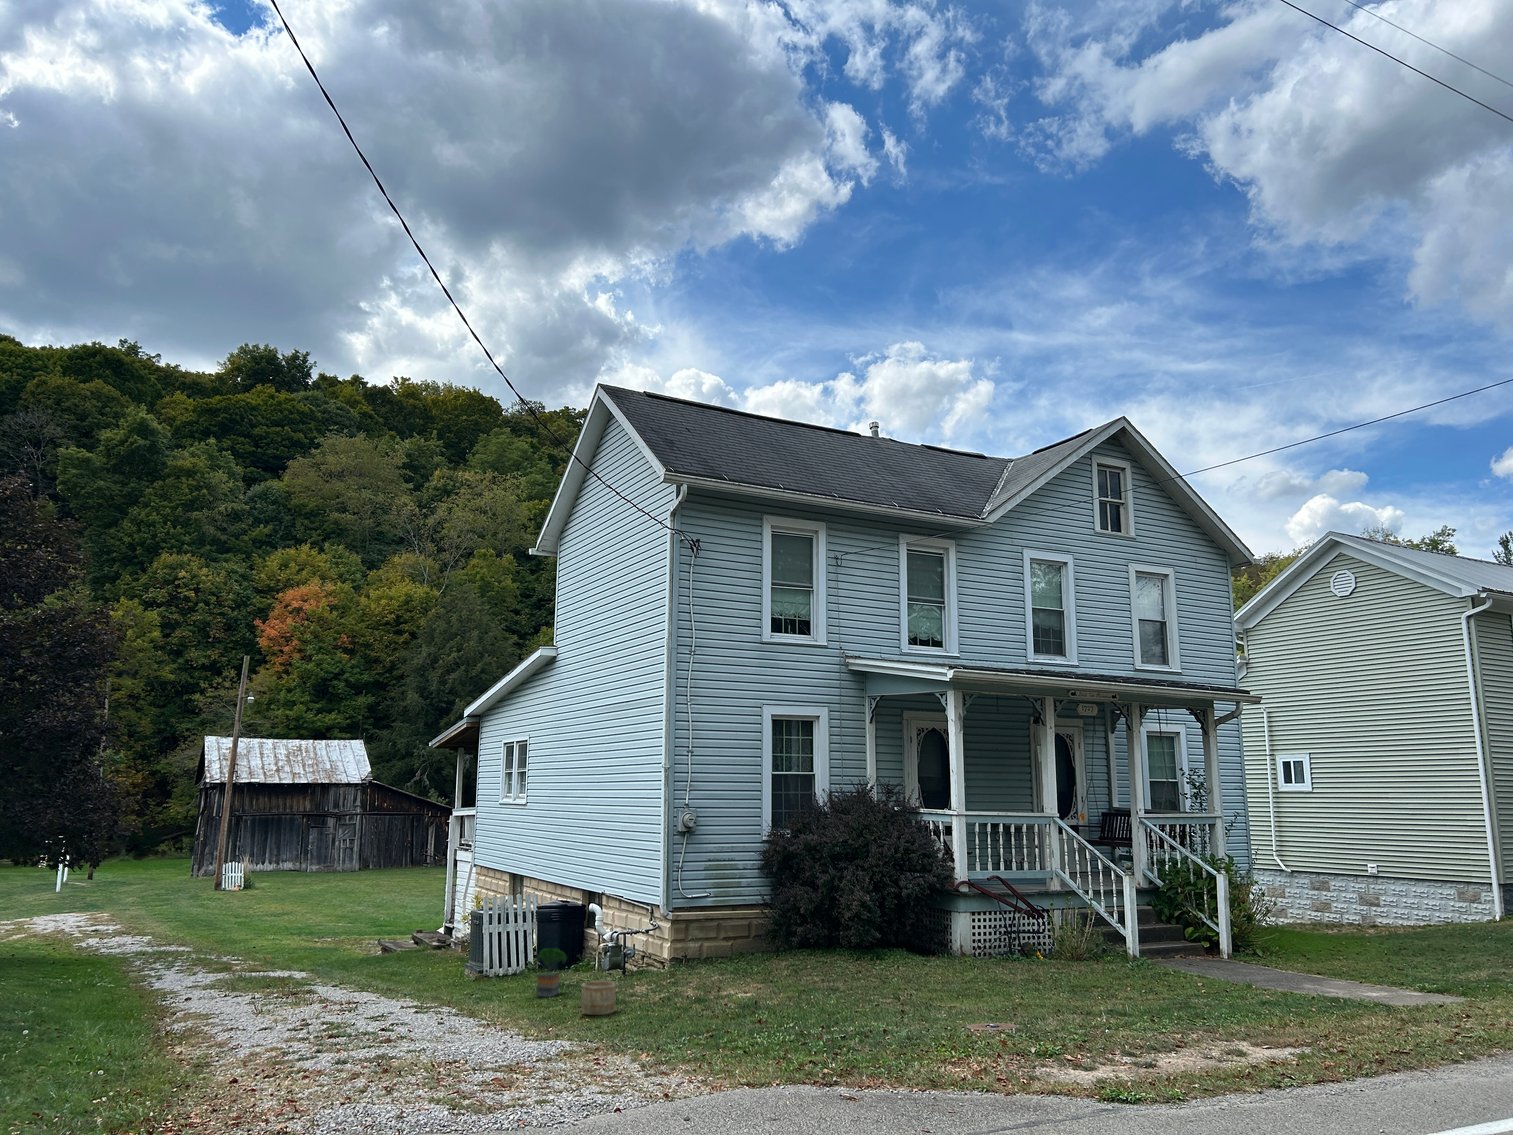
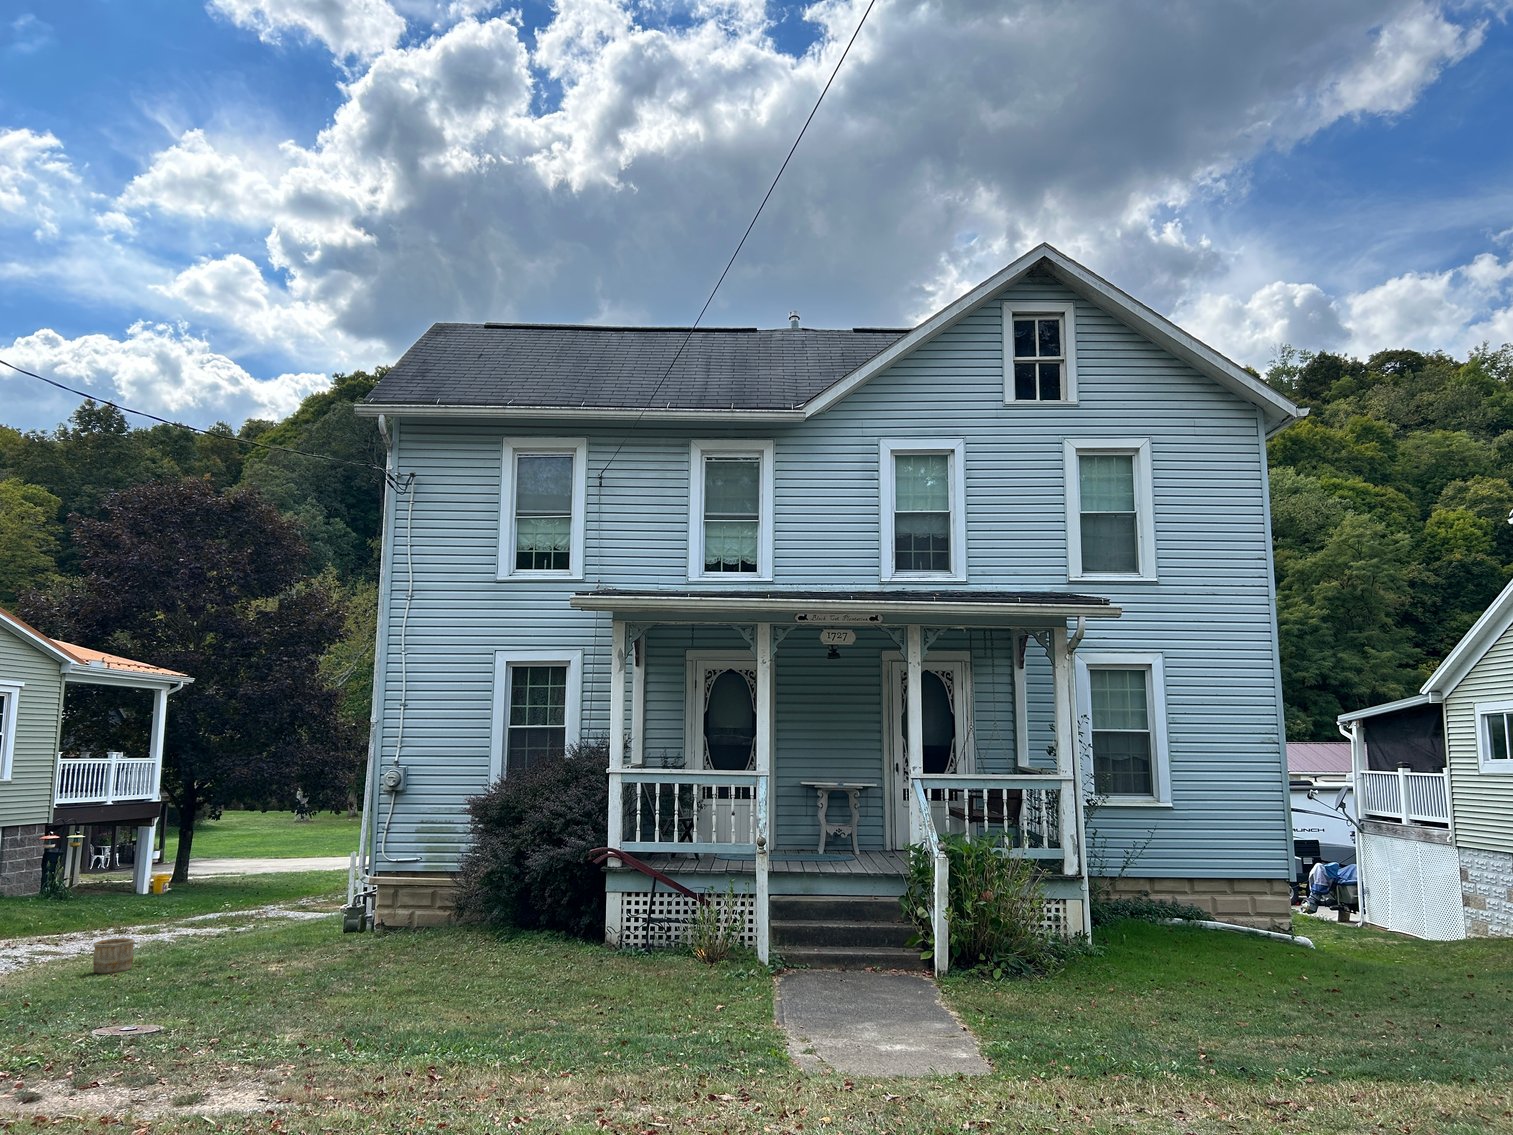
potted tree: present [534,948,566,997] -> none [176,903,214,952]

